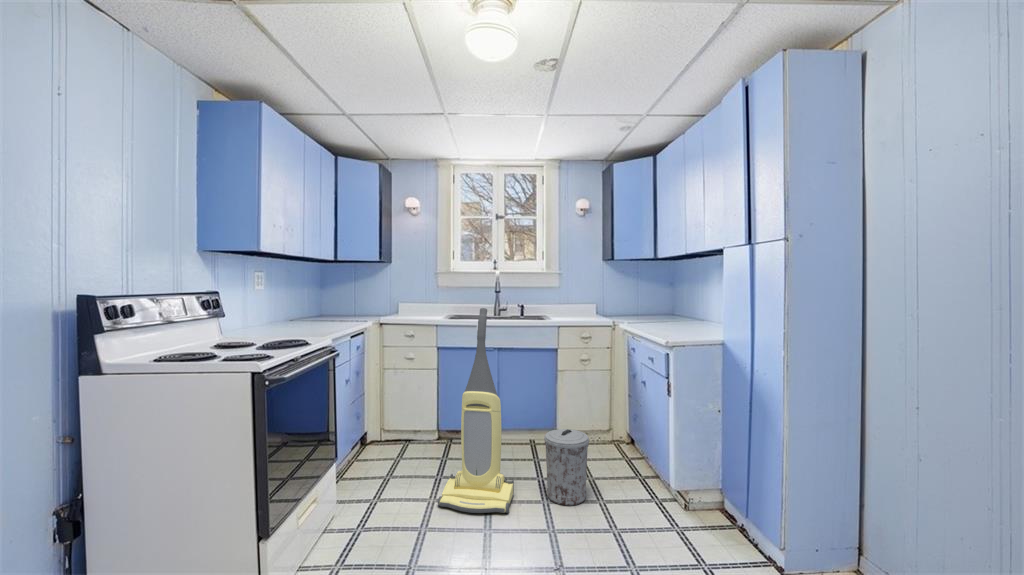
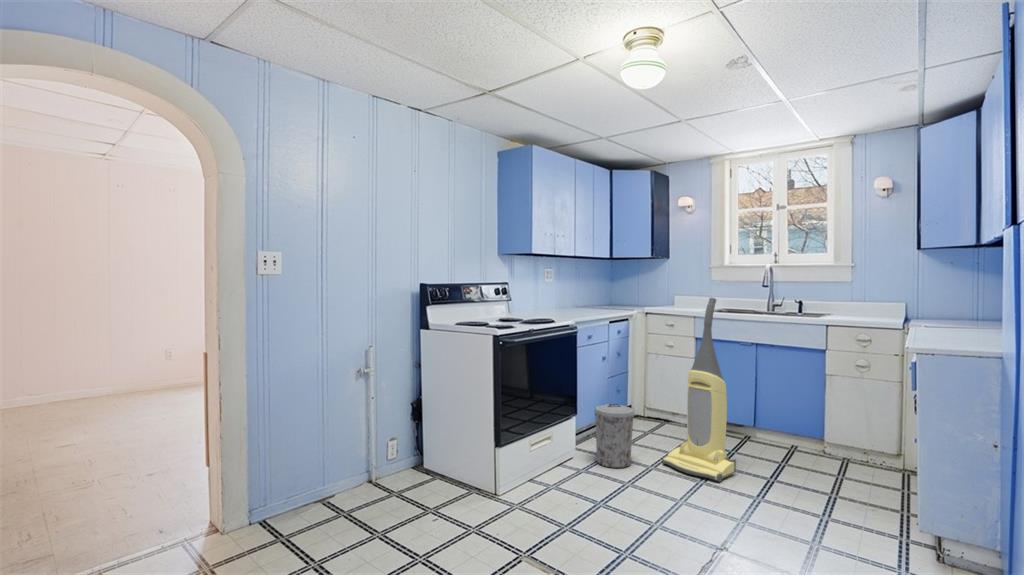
trash can: present [544,429,589,506] -> present [594,404,634,468]

